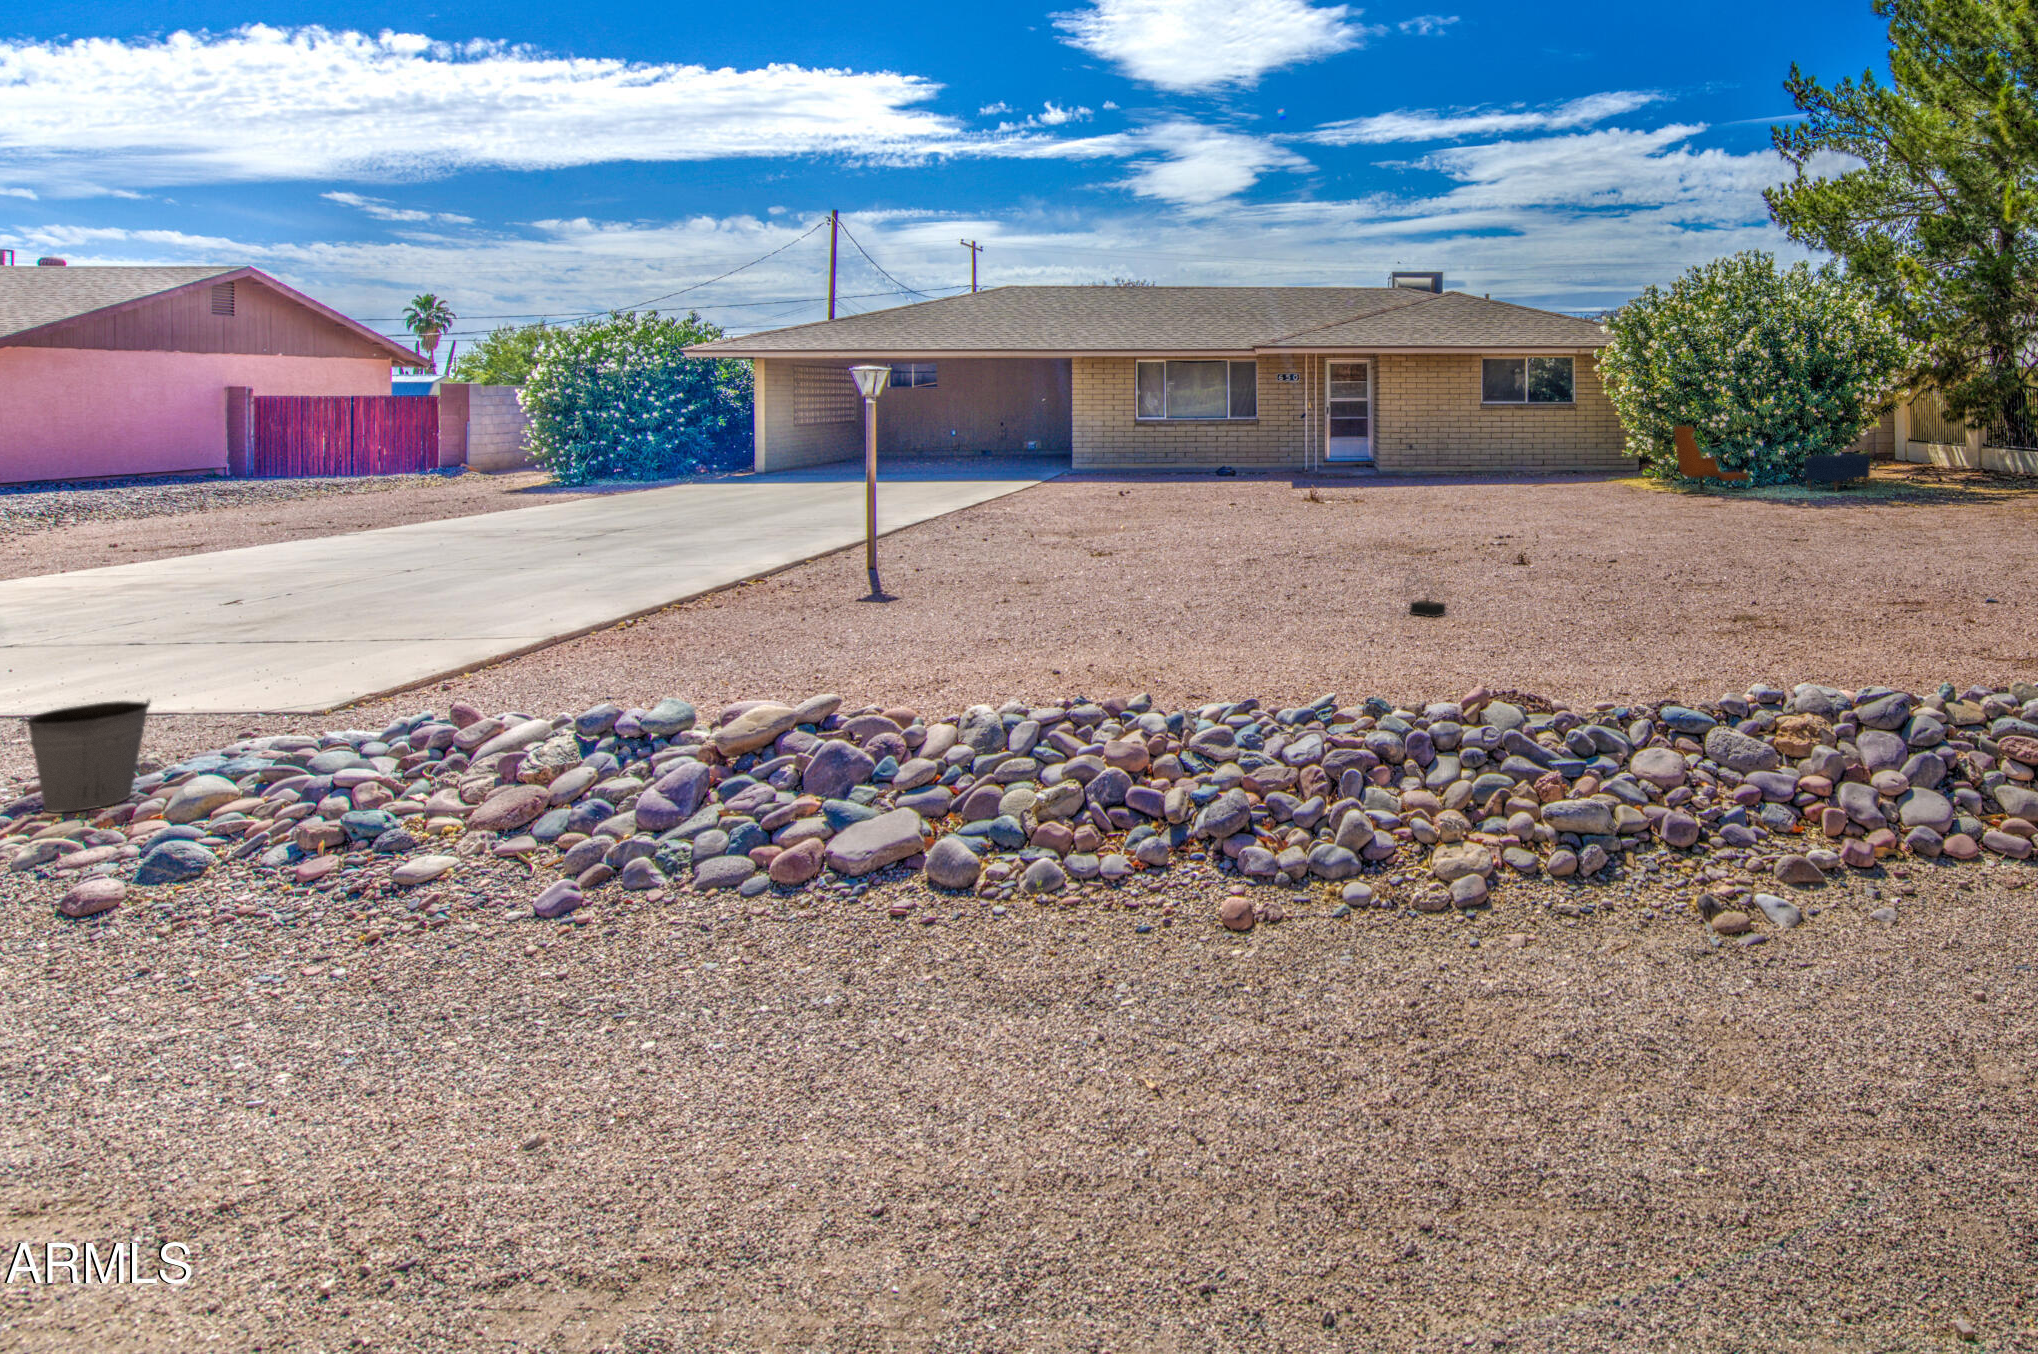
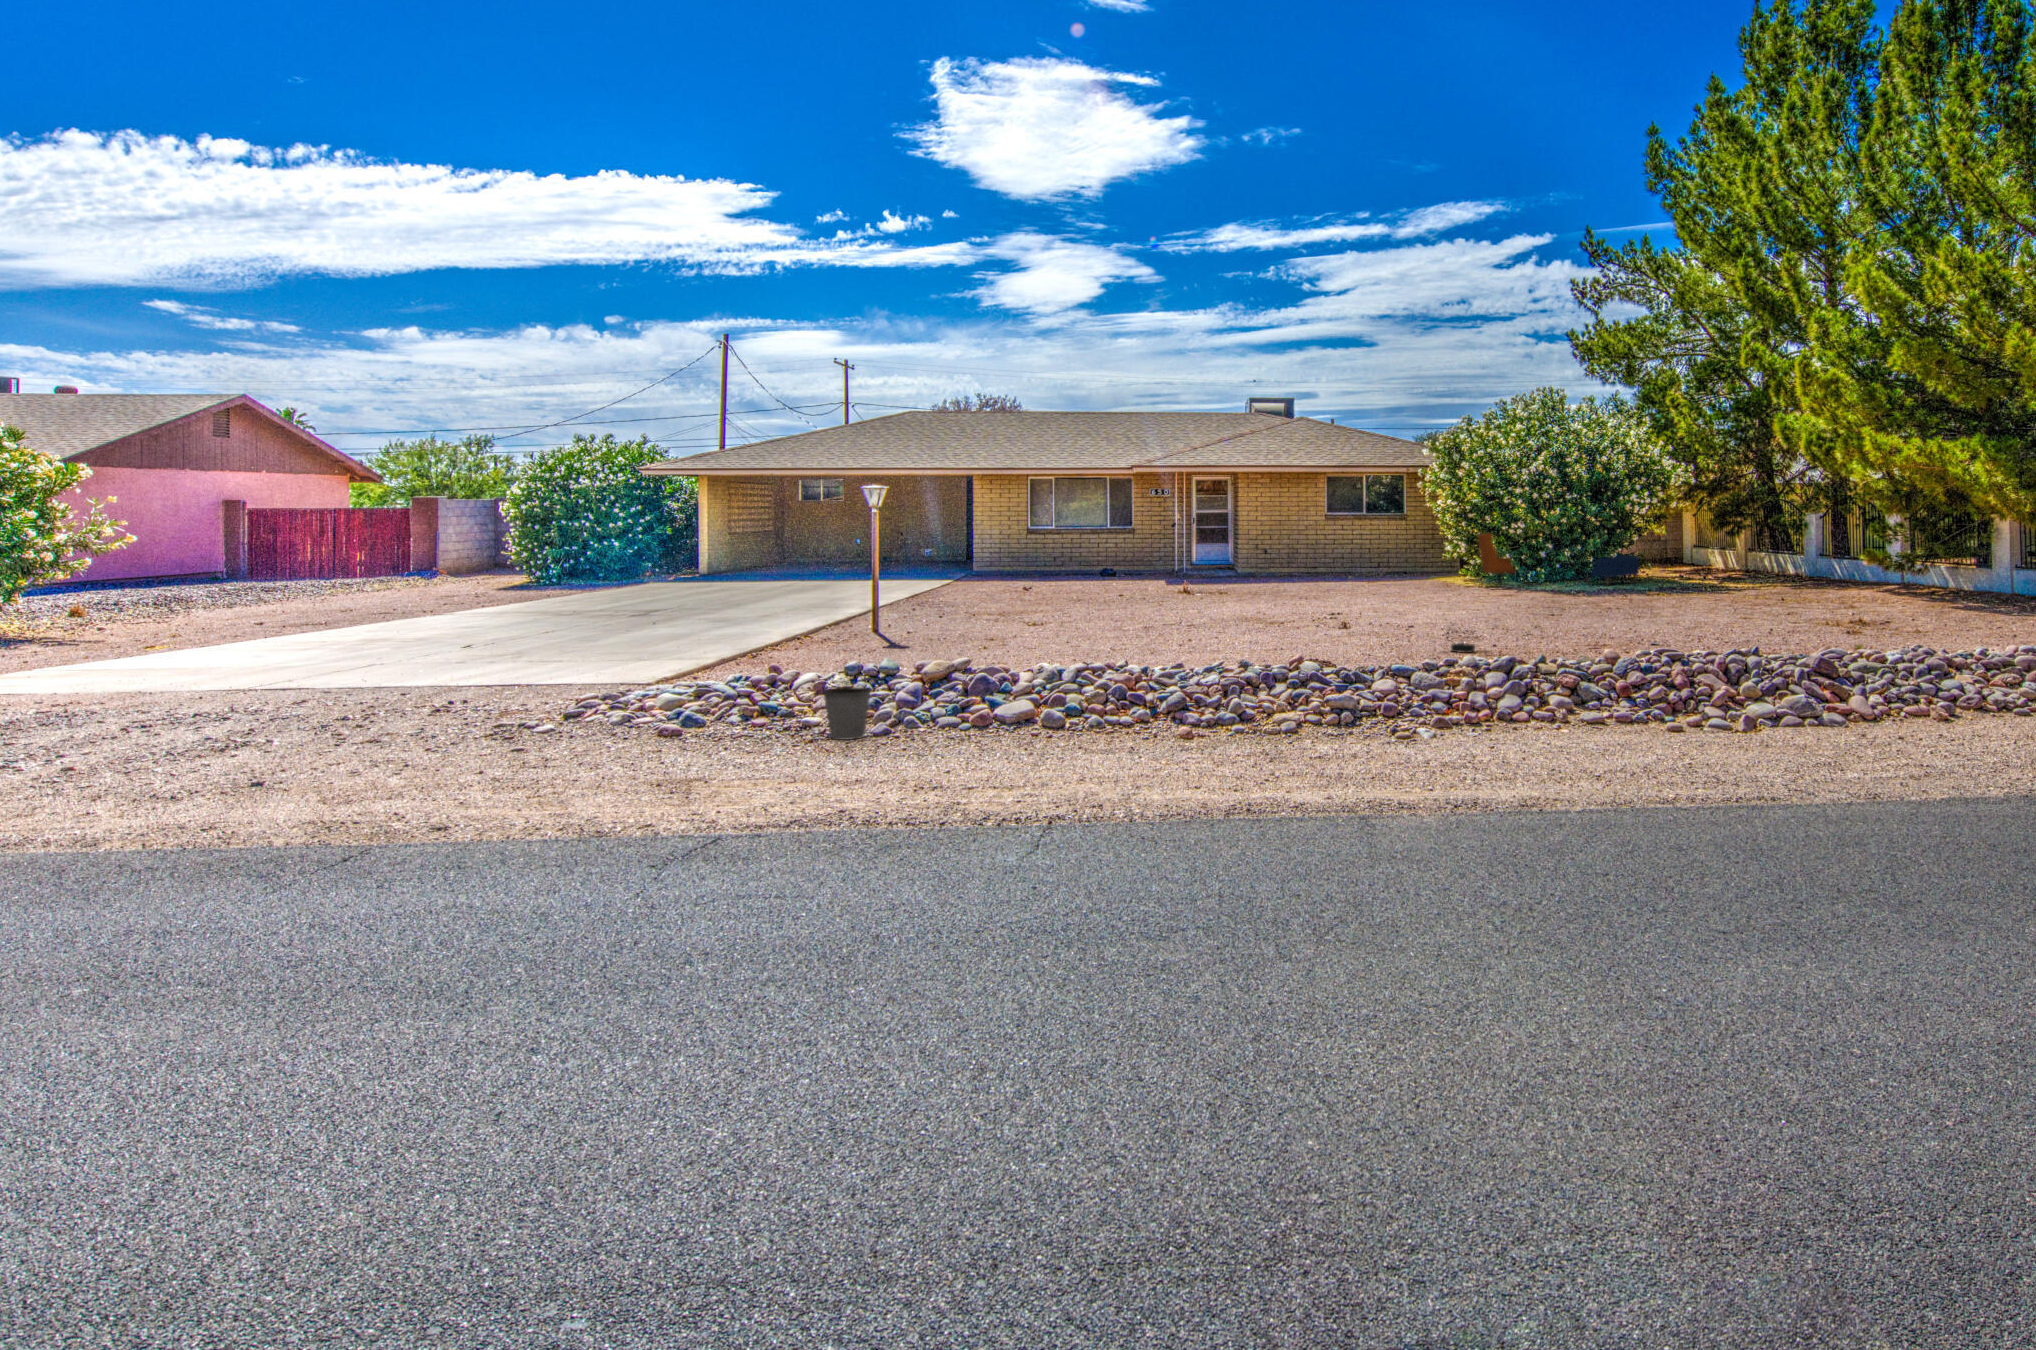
decorative plant: present [1404,569,1446,617] -> present [1447,622,1478,653]
bucket: present [23,700,150,813] -> present [821,687,870,740]

